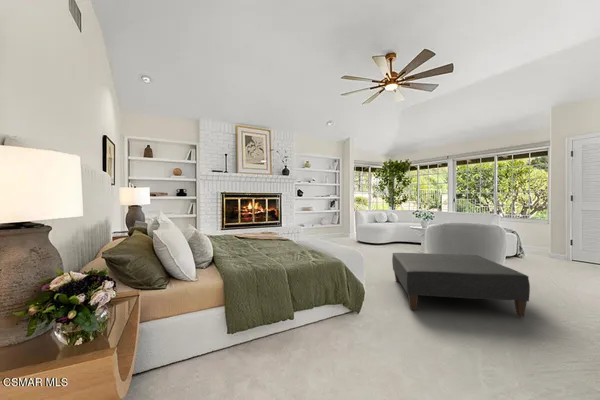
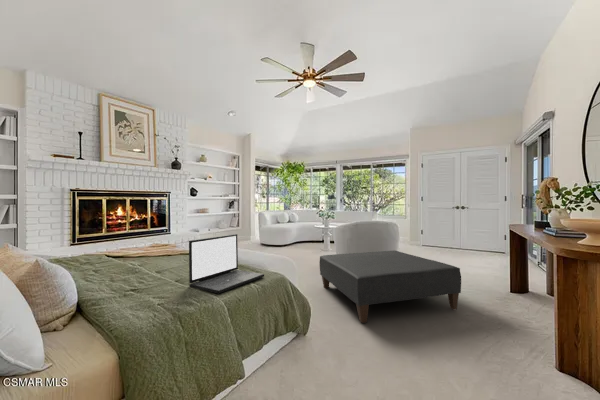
laptop: none [276,229,323,263] -> present [189,234,264,294]

